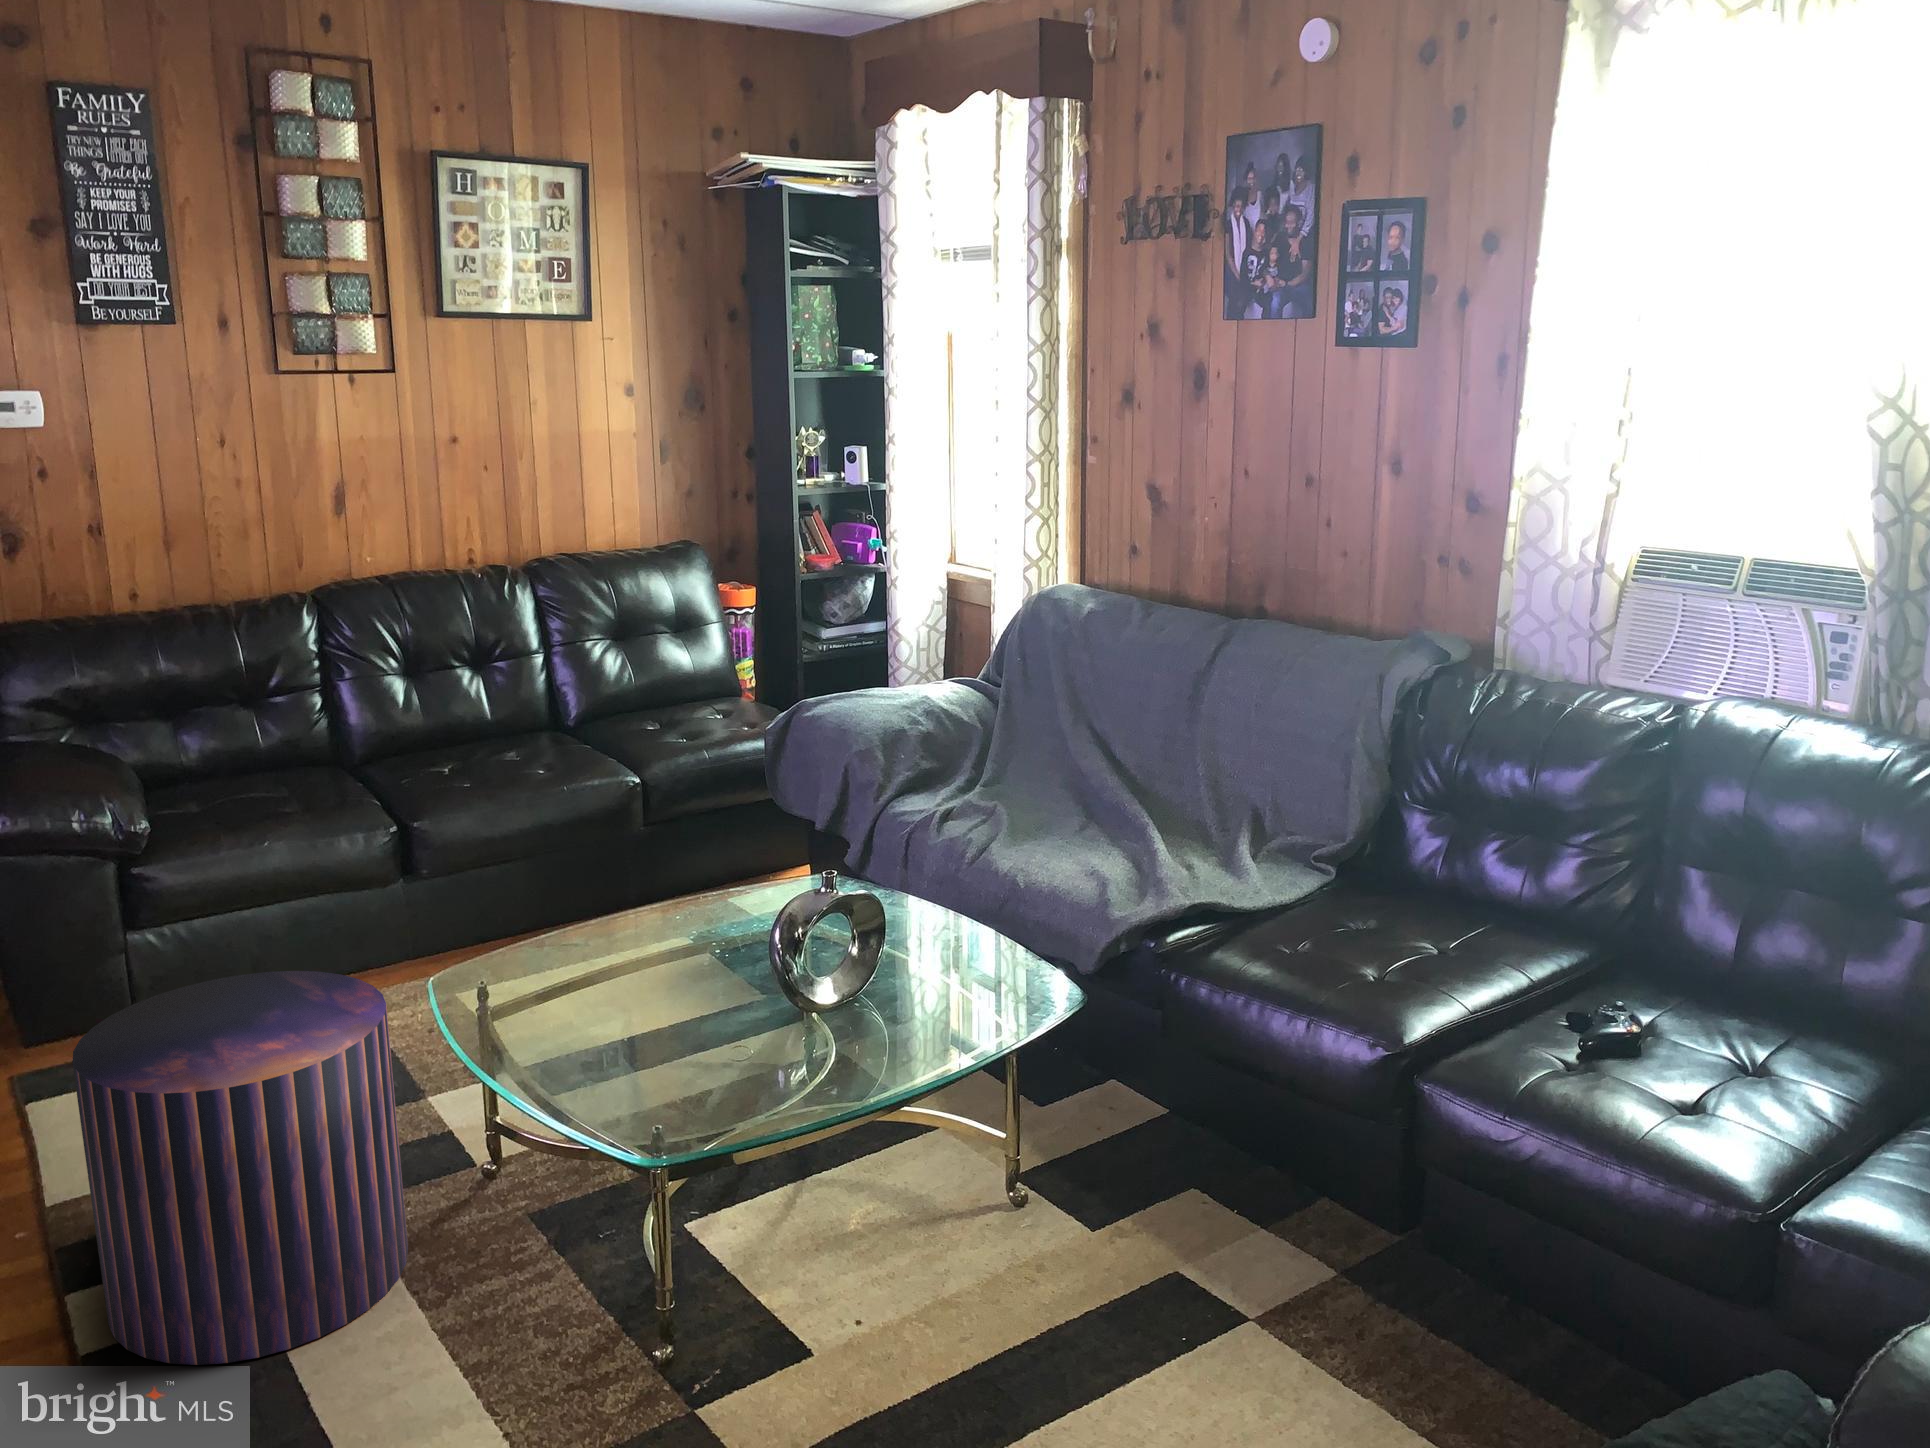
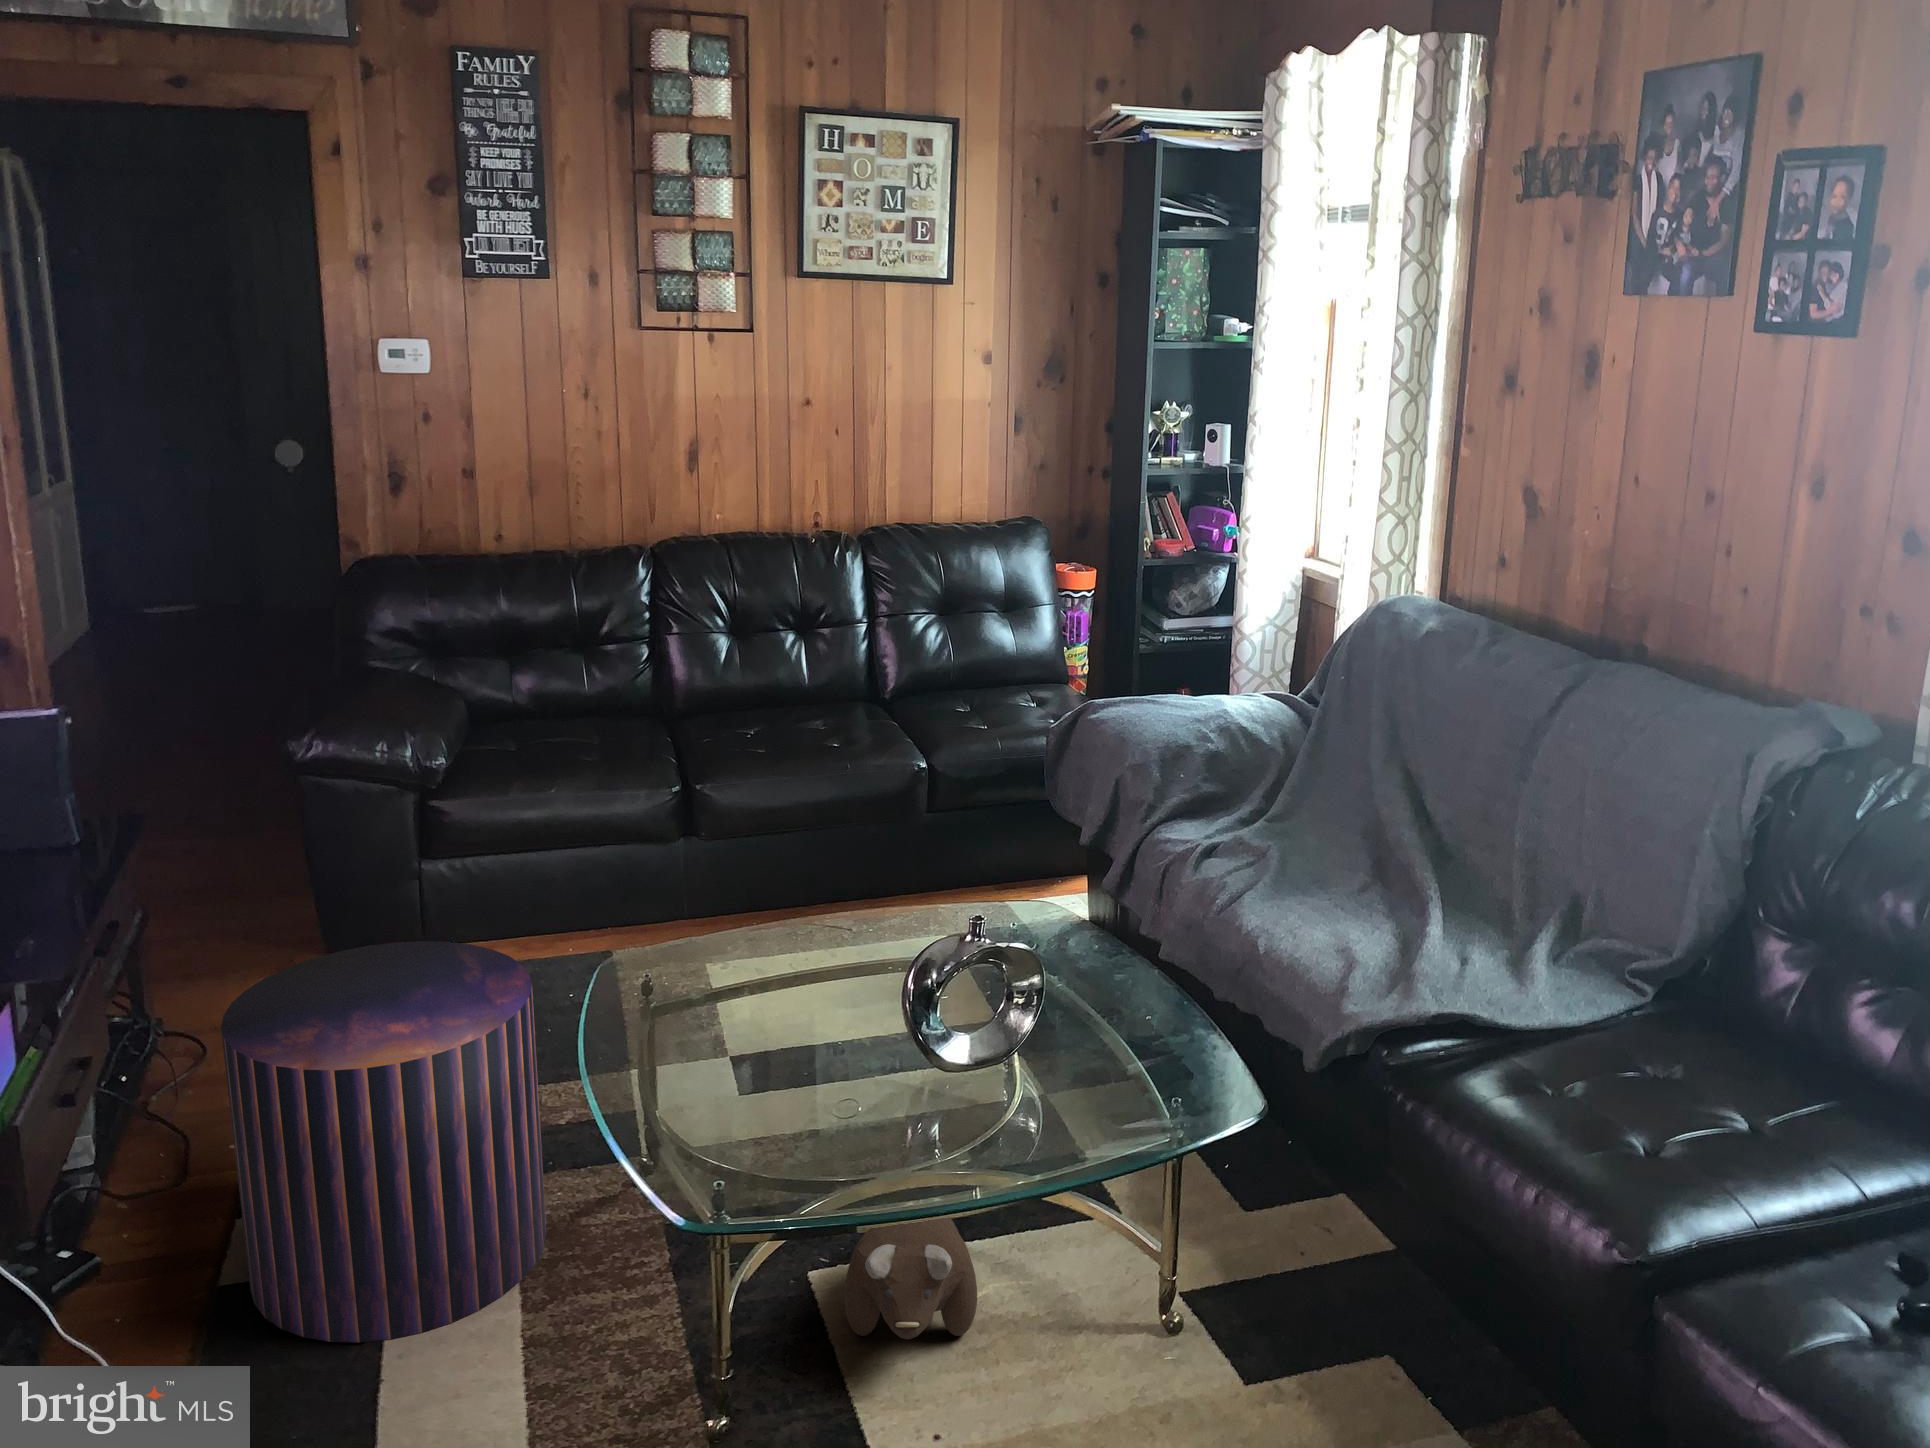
plush toy: none [728,1131,845,1258] -> present [844,1217,977,1339]

